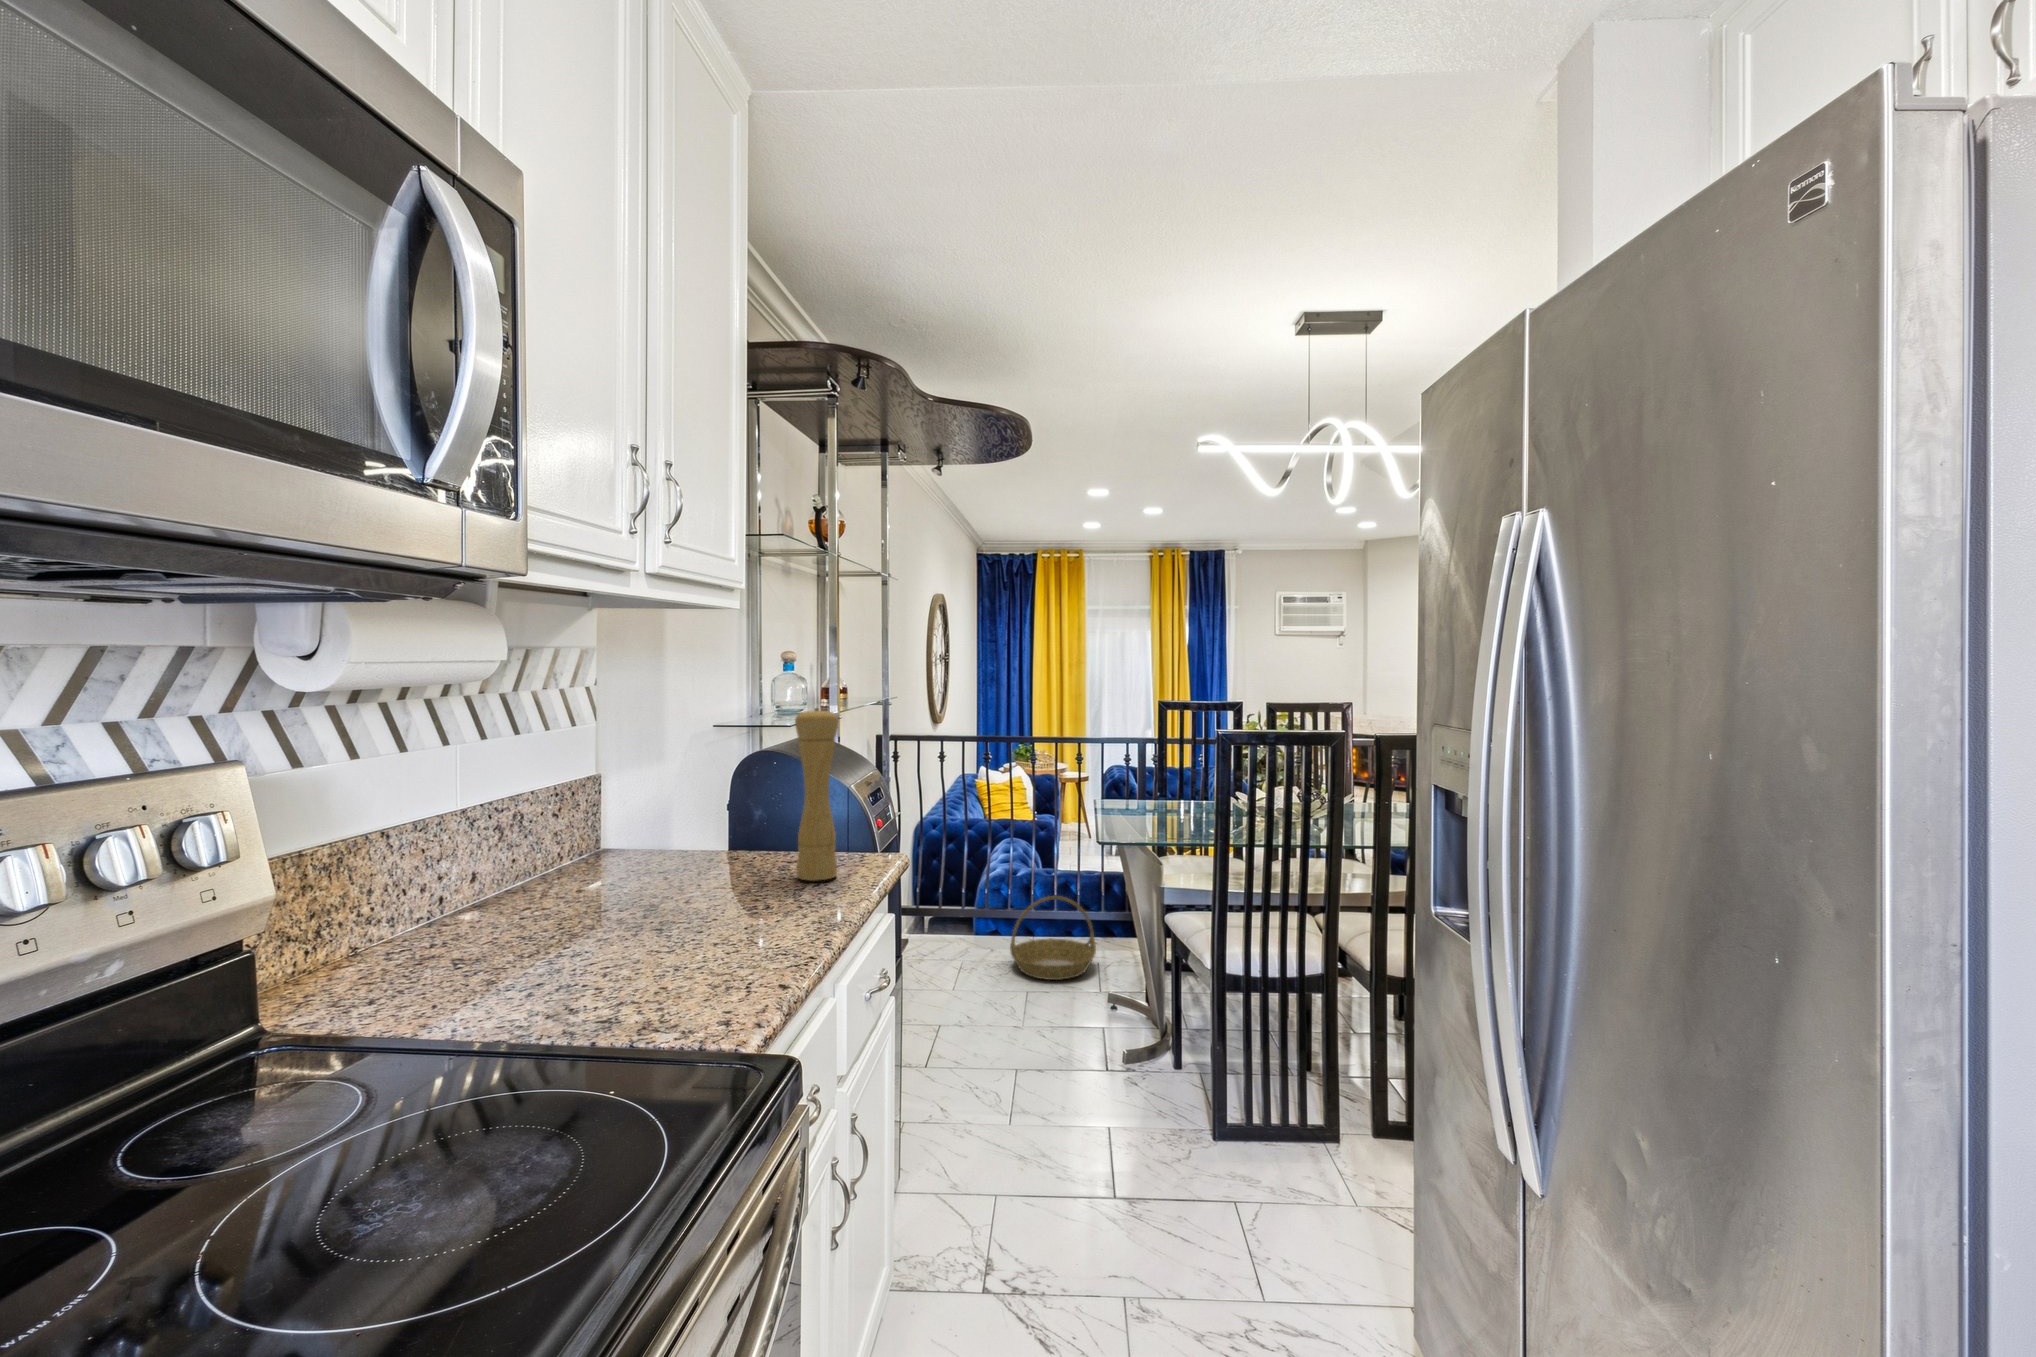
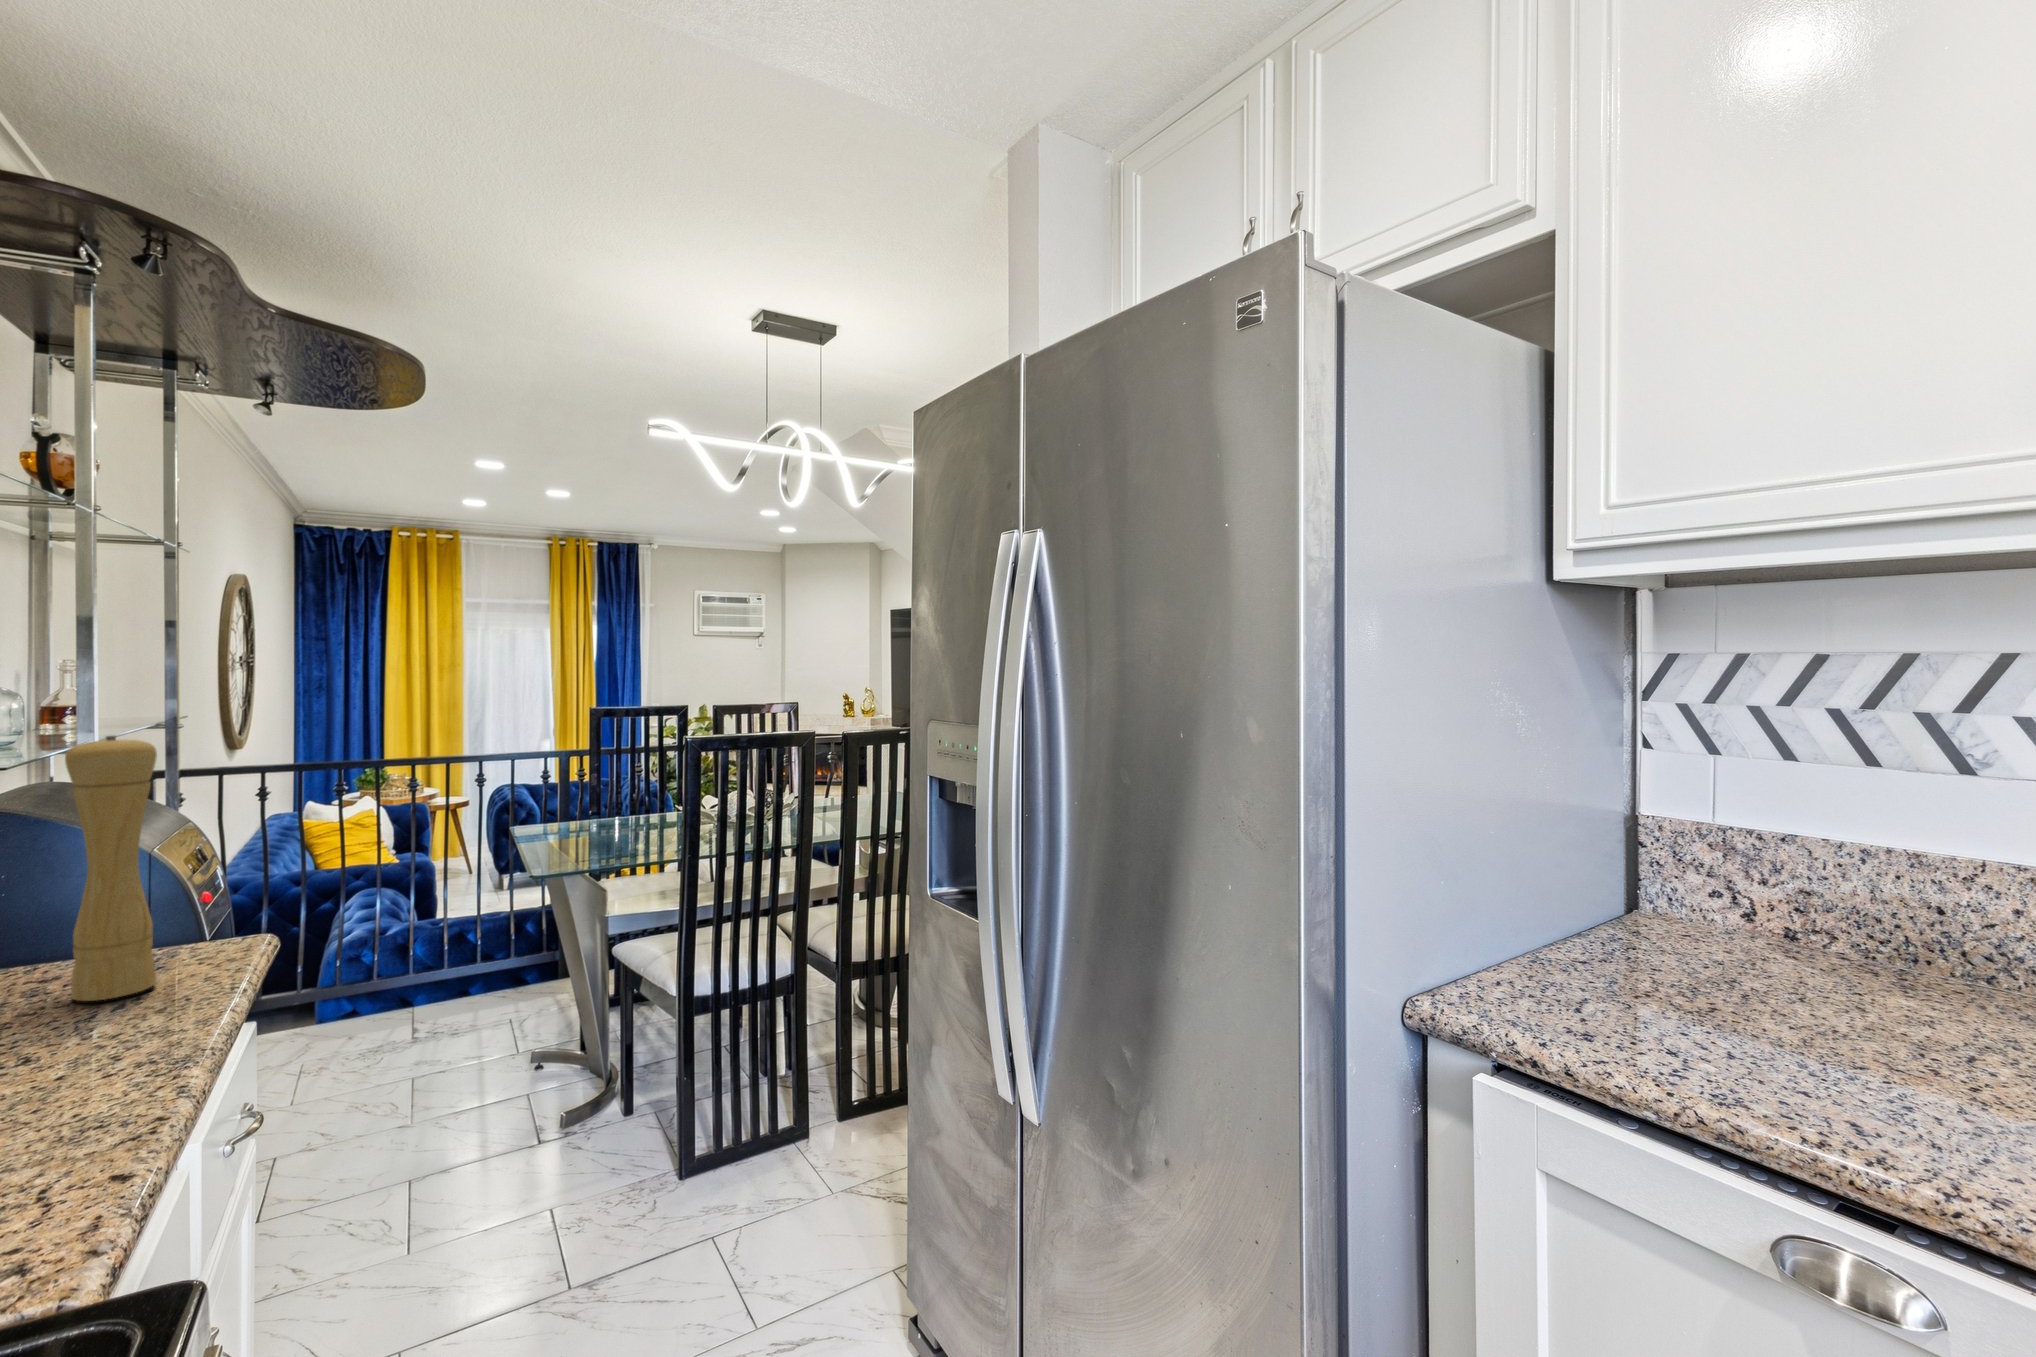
basket: present [1010,896,1096,980] -> none [386,949,510,1056]

